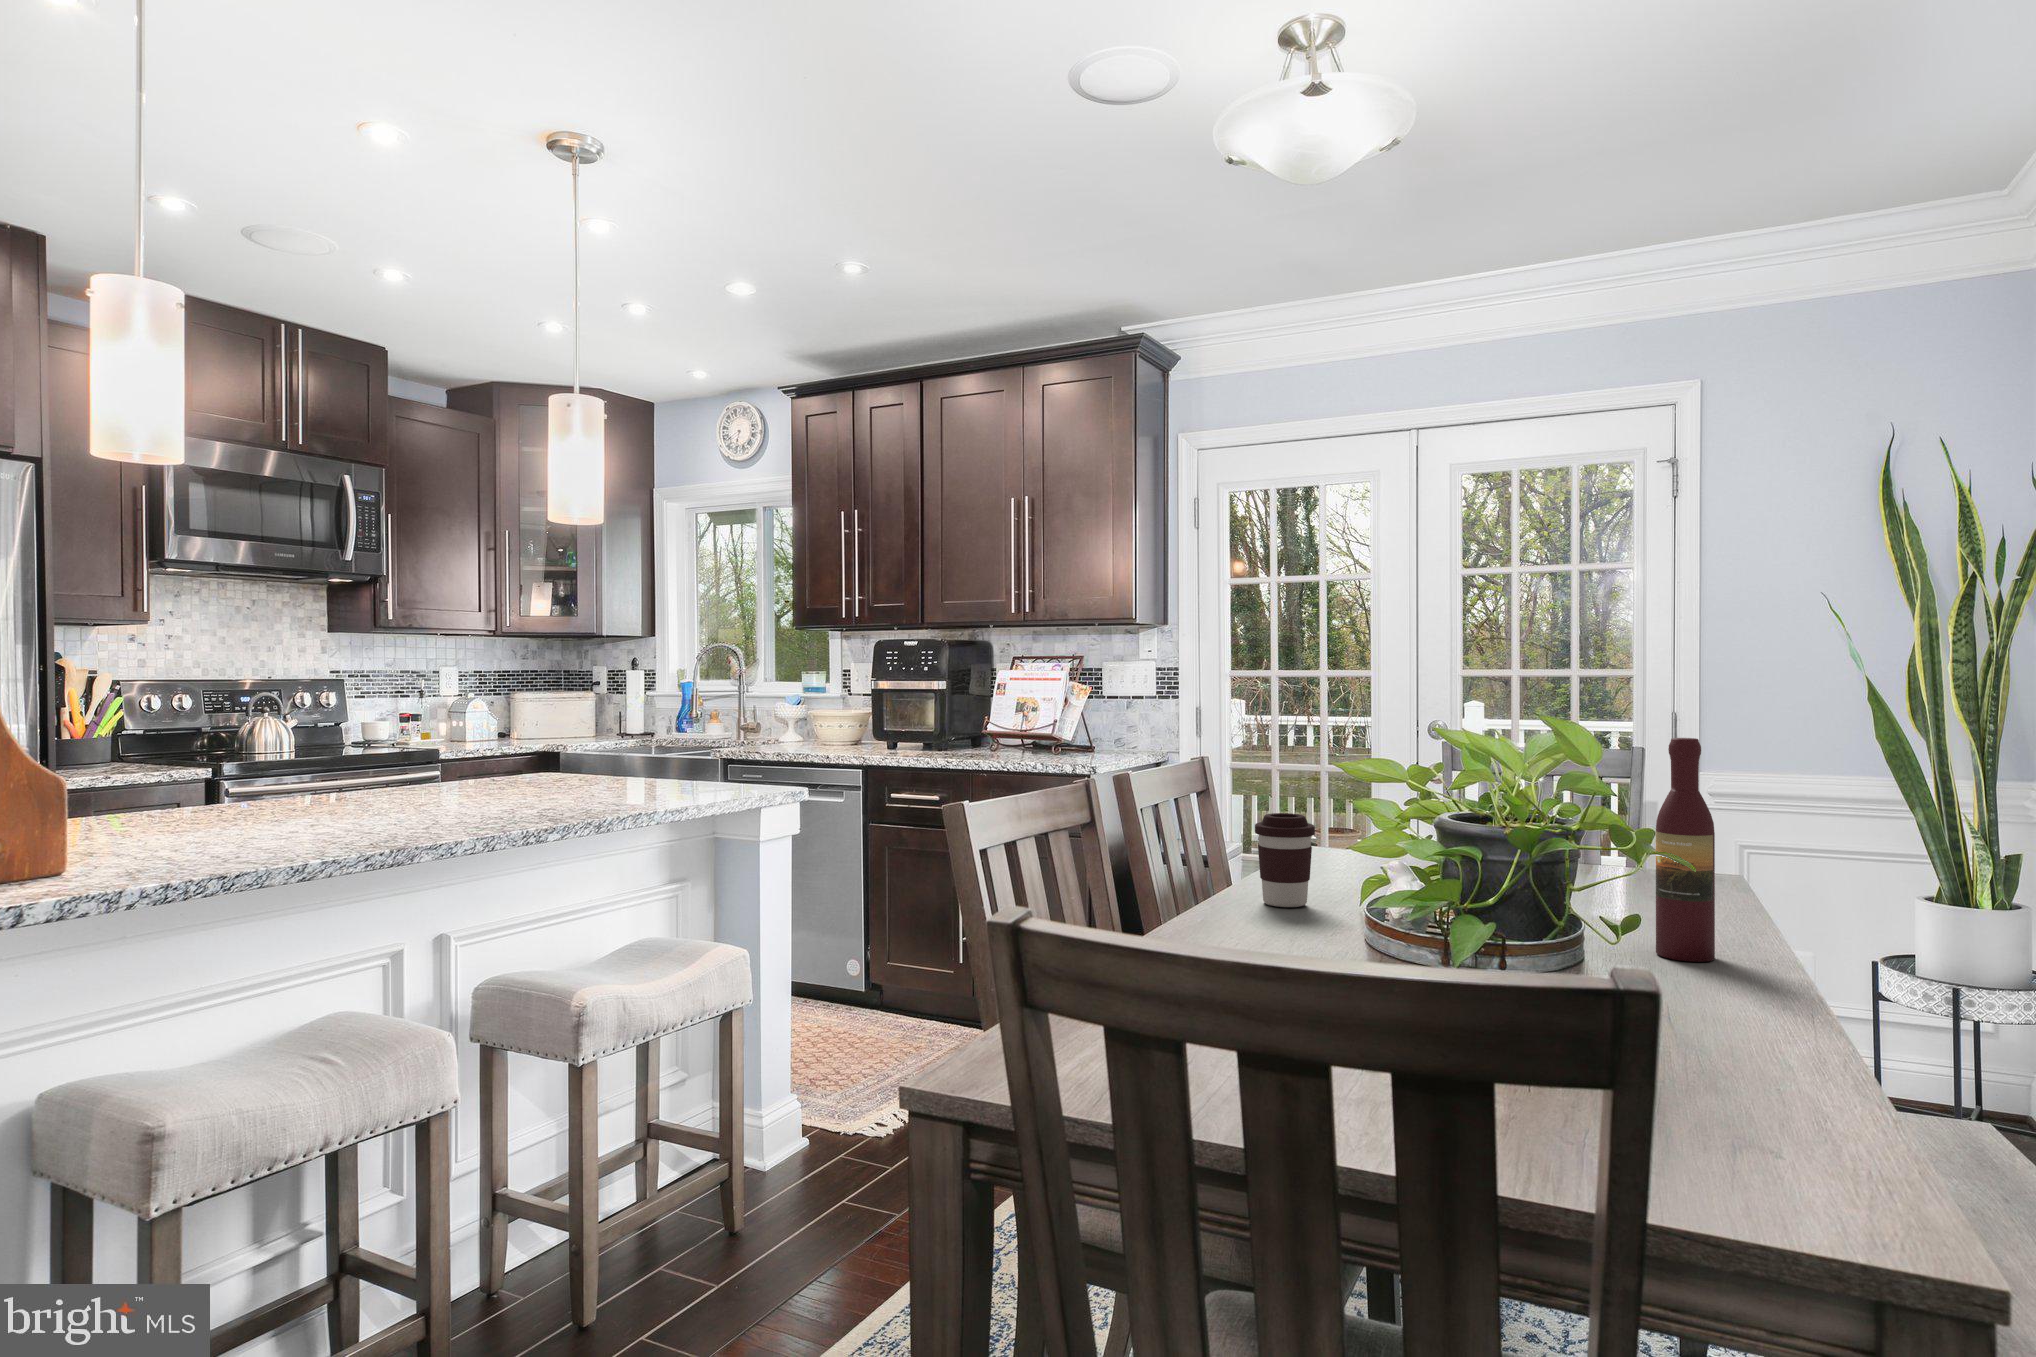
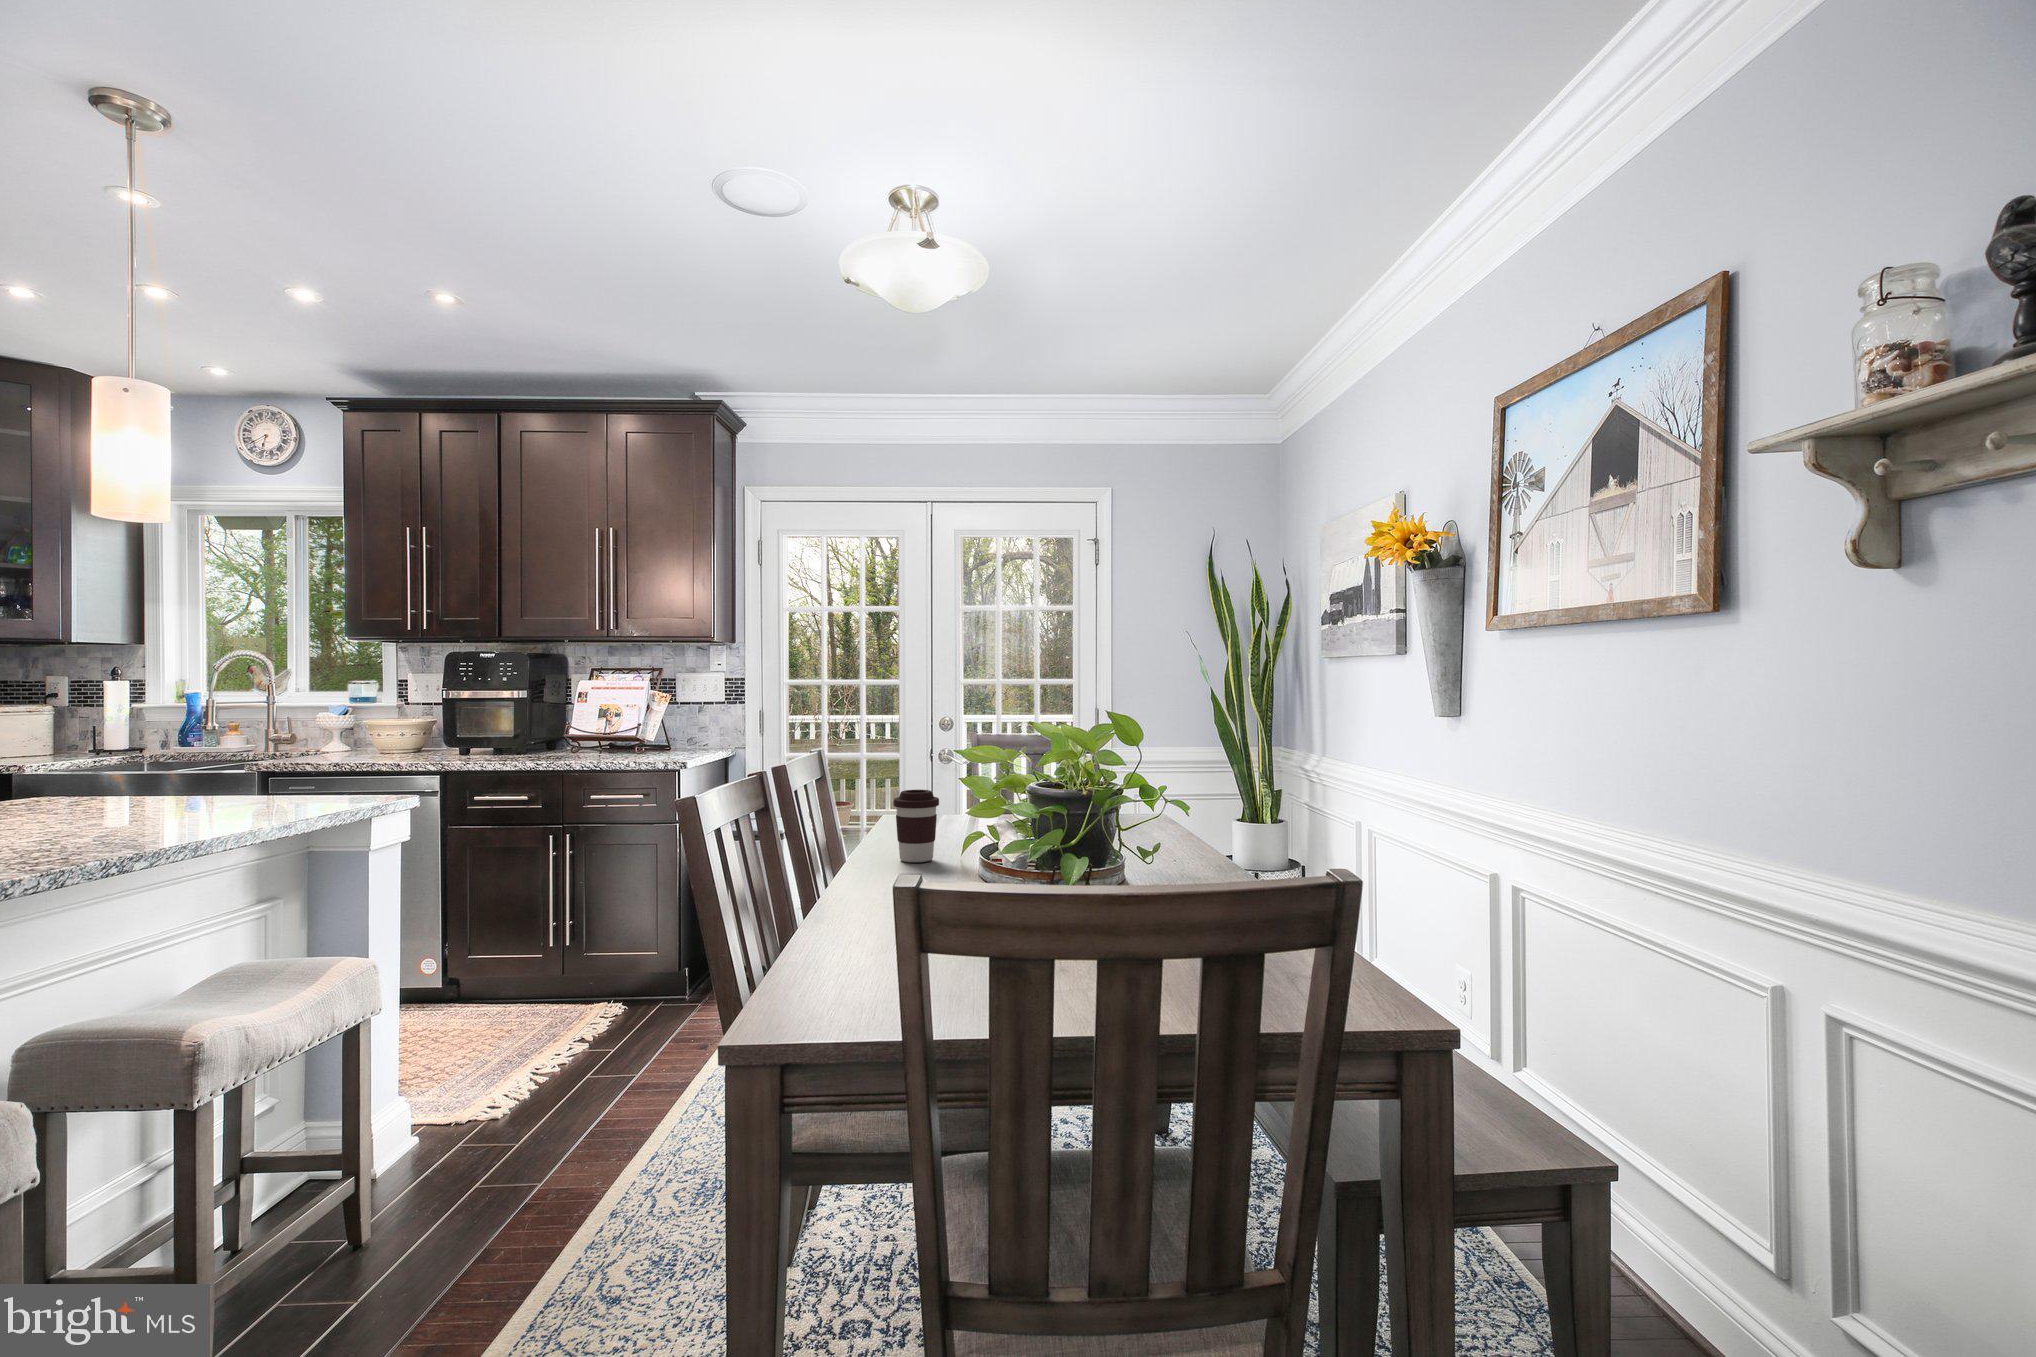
wine bottle: present [1656,738,1715,962] -> none [1176,724,1210,871]

